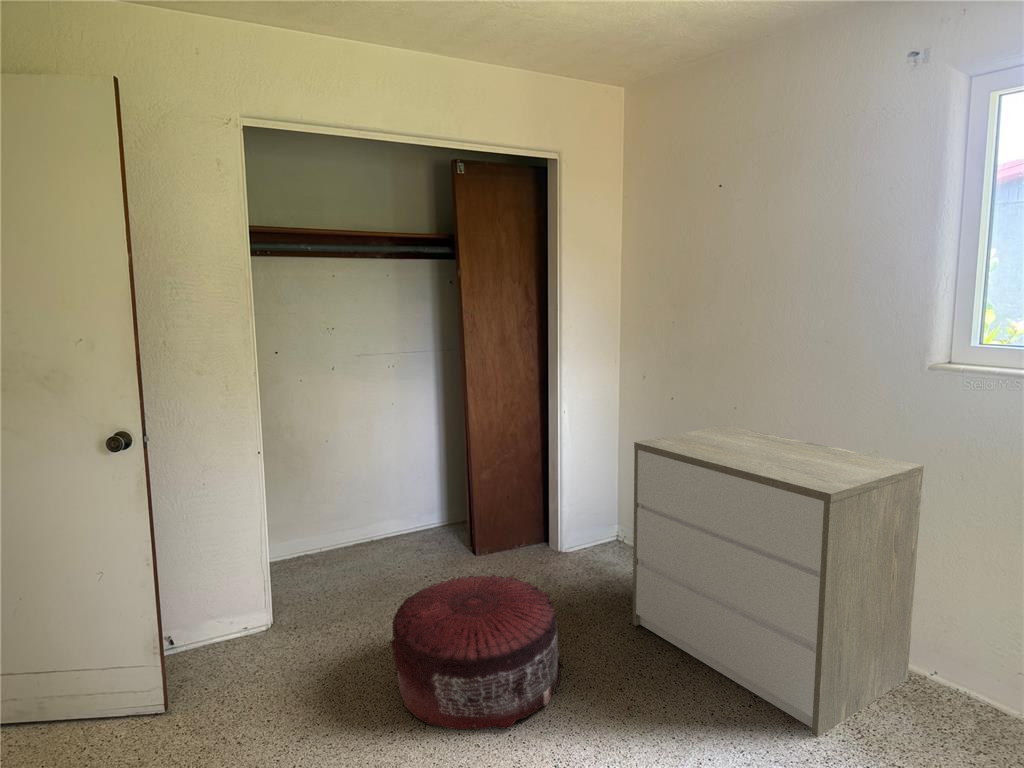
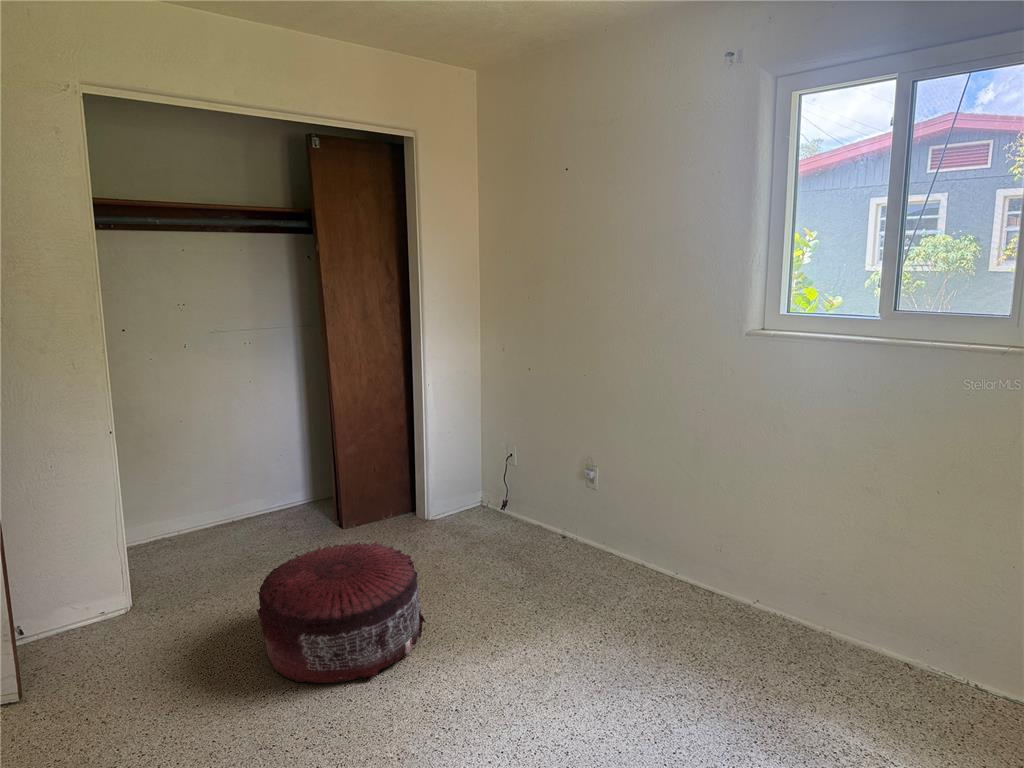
dresser: present [633,426,924,737] -> none [488,396,726,656]

